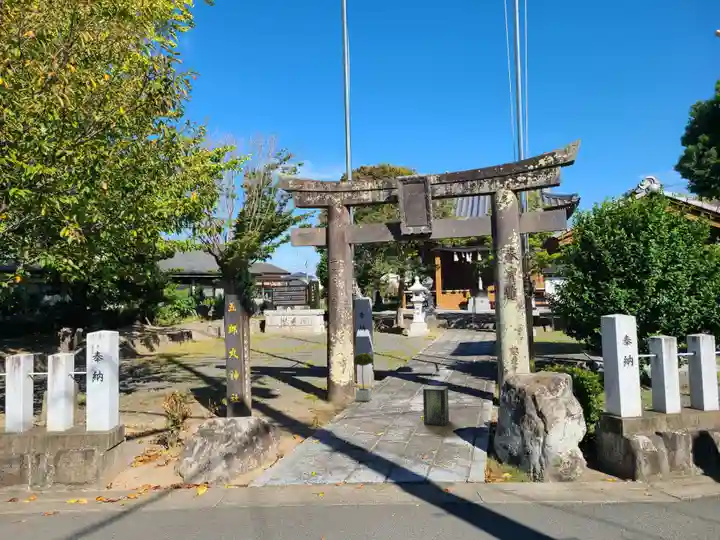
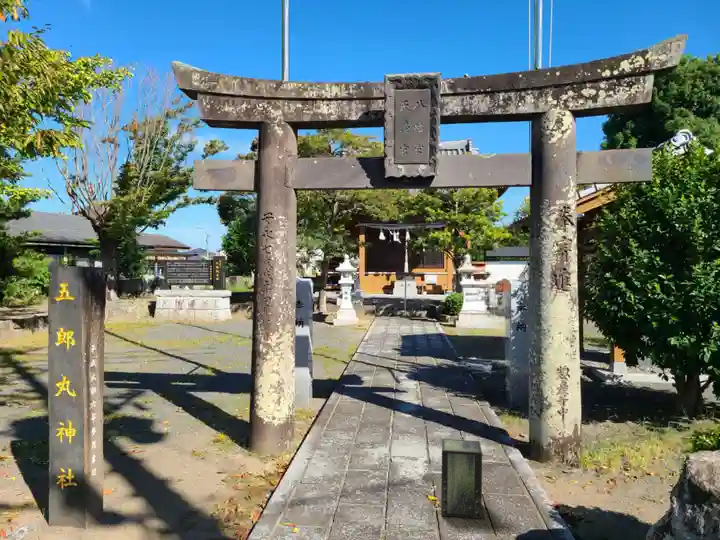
potted tree: present [354,353,373,401] -> none [297,368,329,448]

